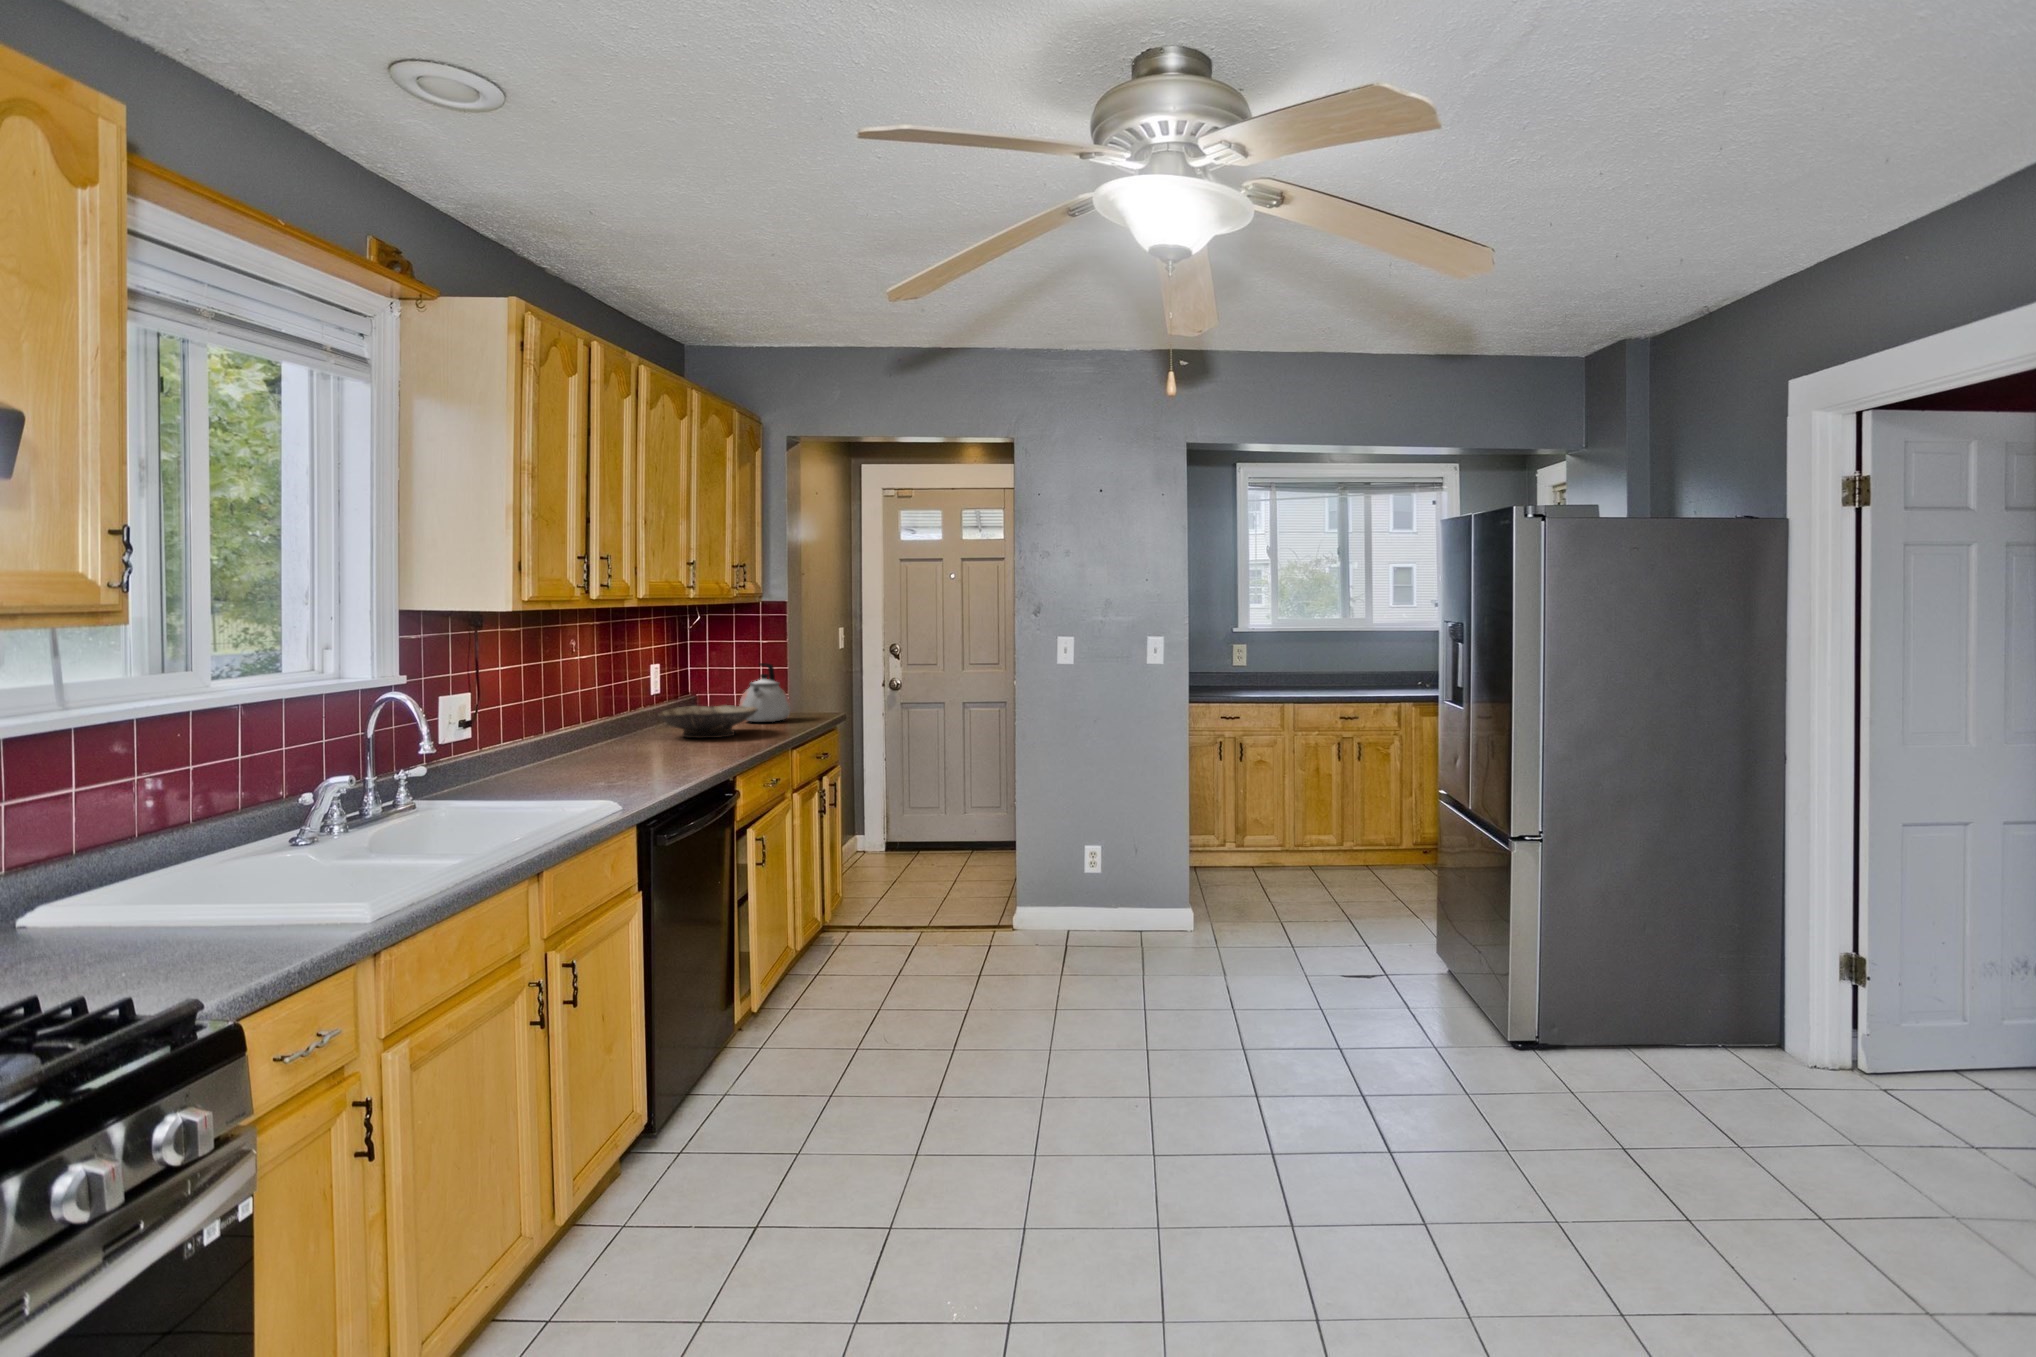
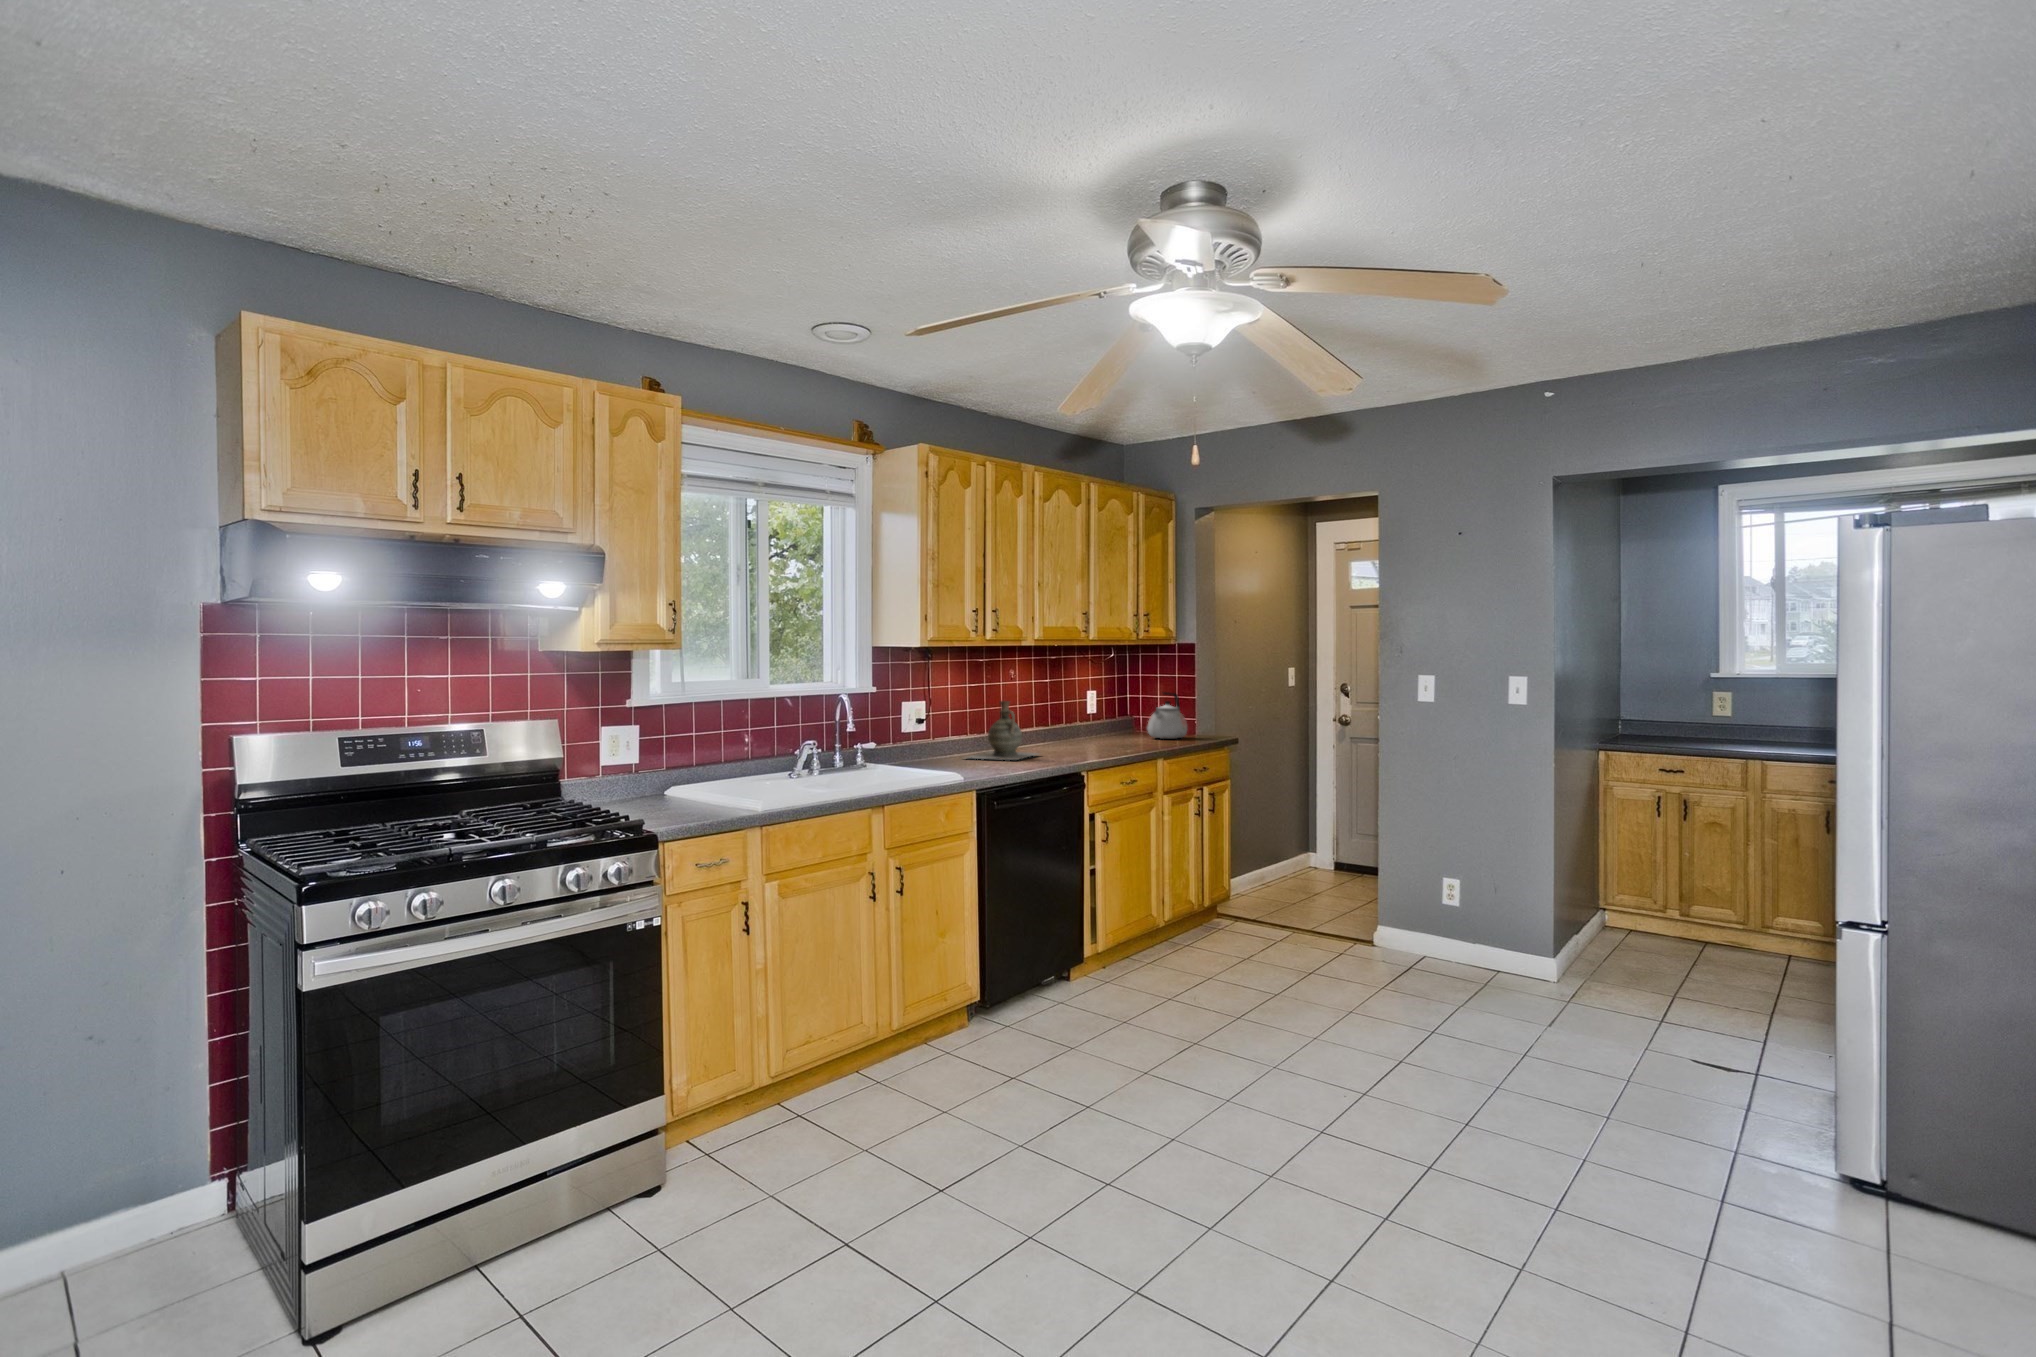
ceramic jug: none [550,686,663,775] -> present [968,701,1038,760]
bowl: present [658,705,758,738] -> none [1071,722,1144,746]

